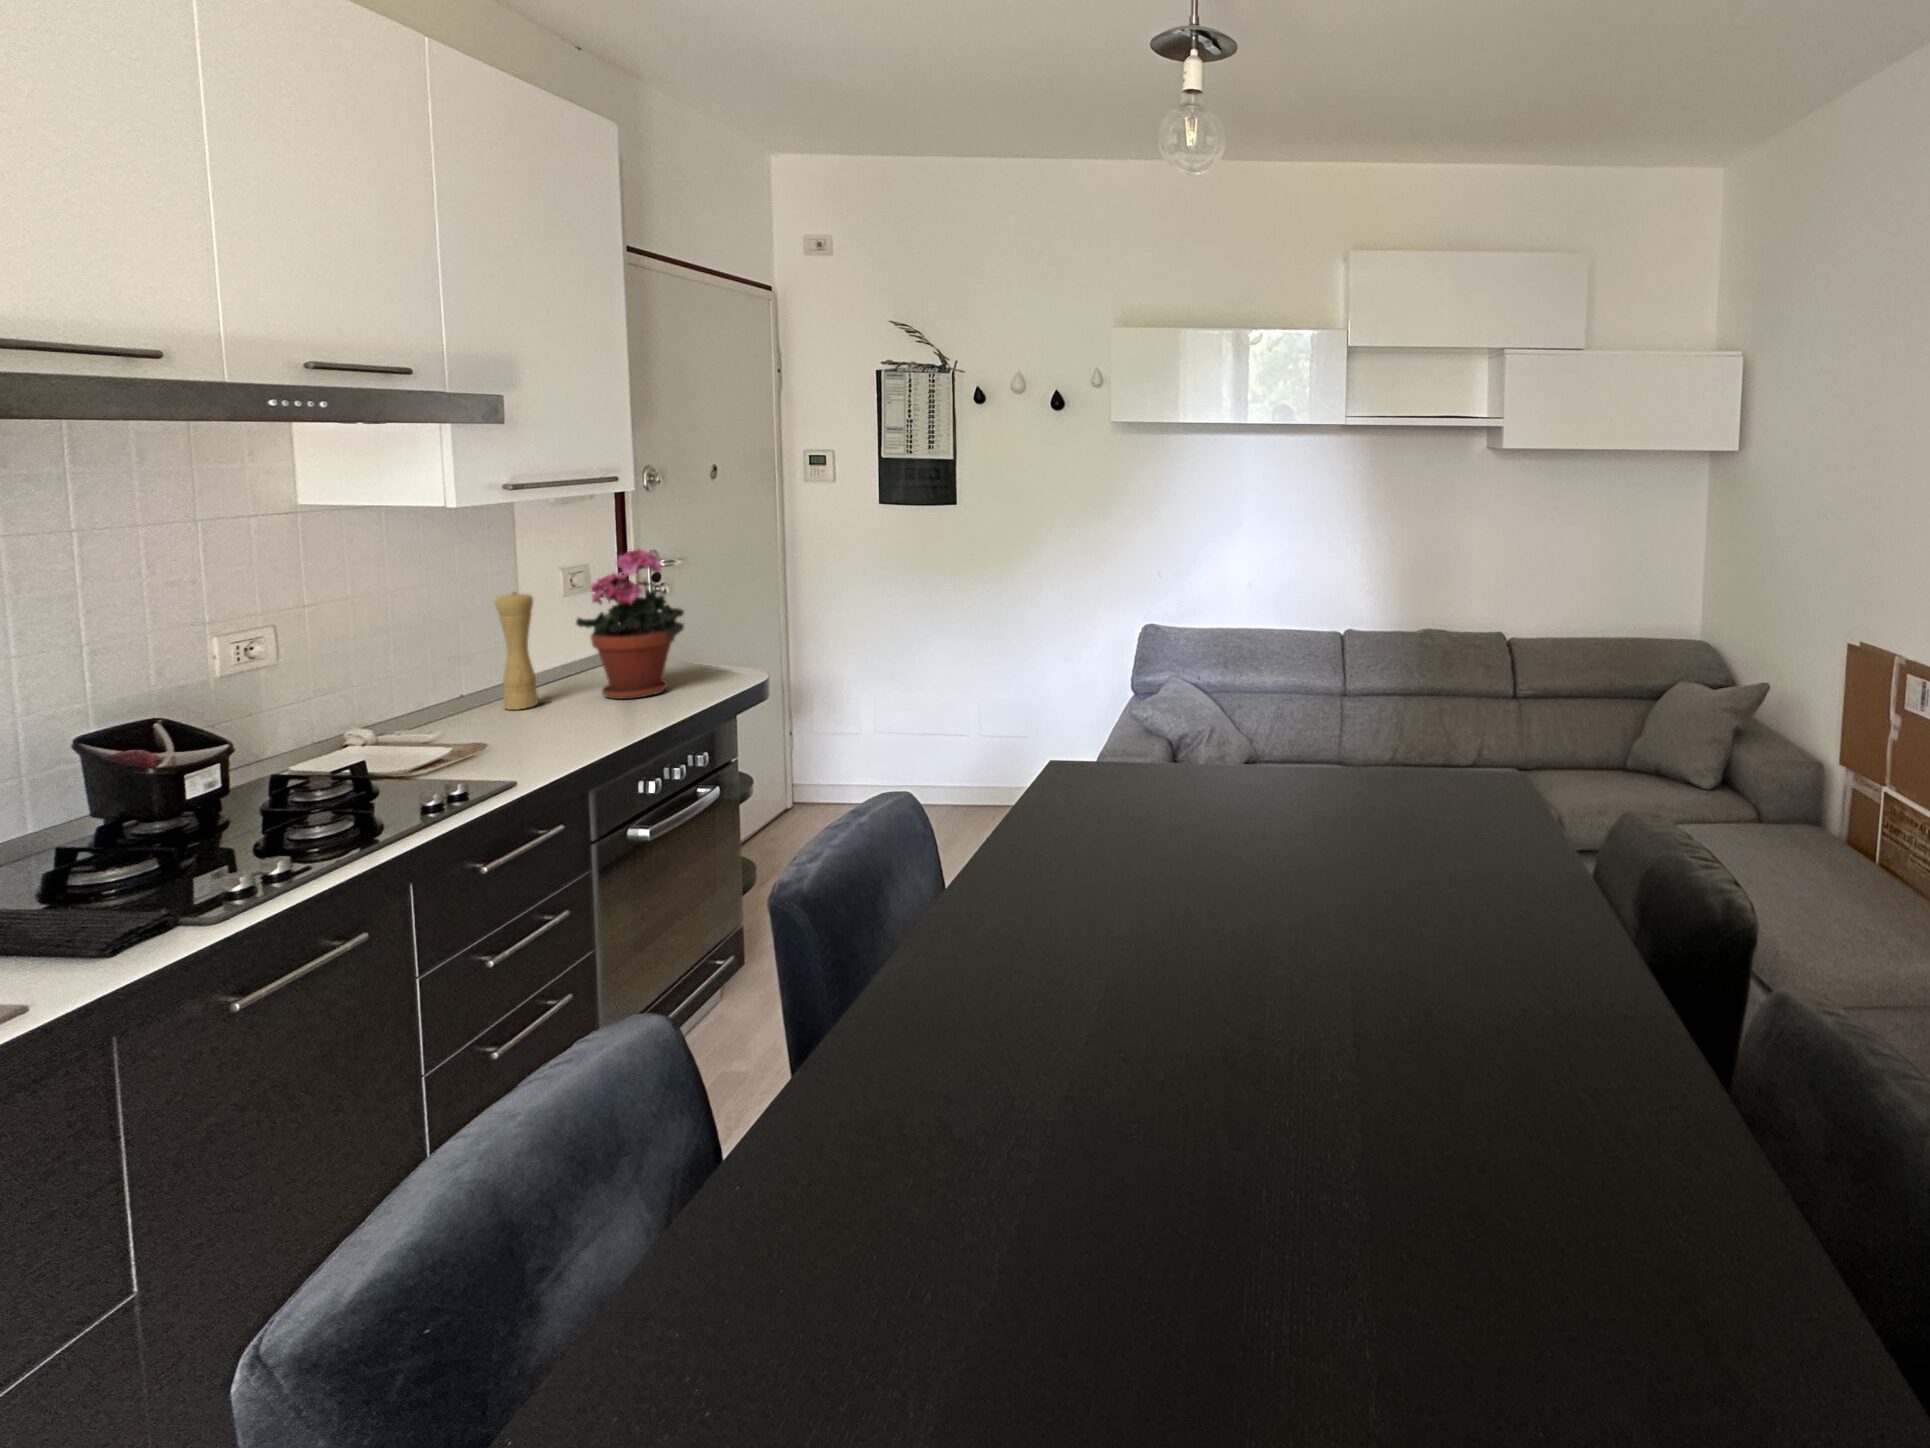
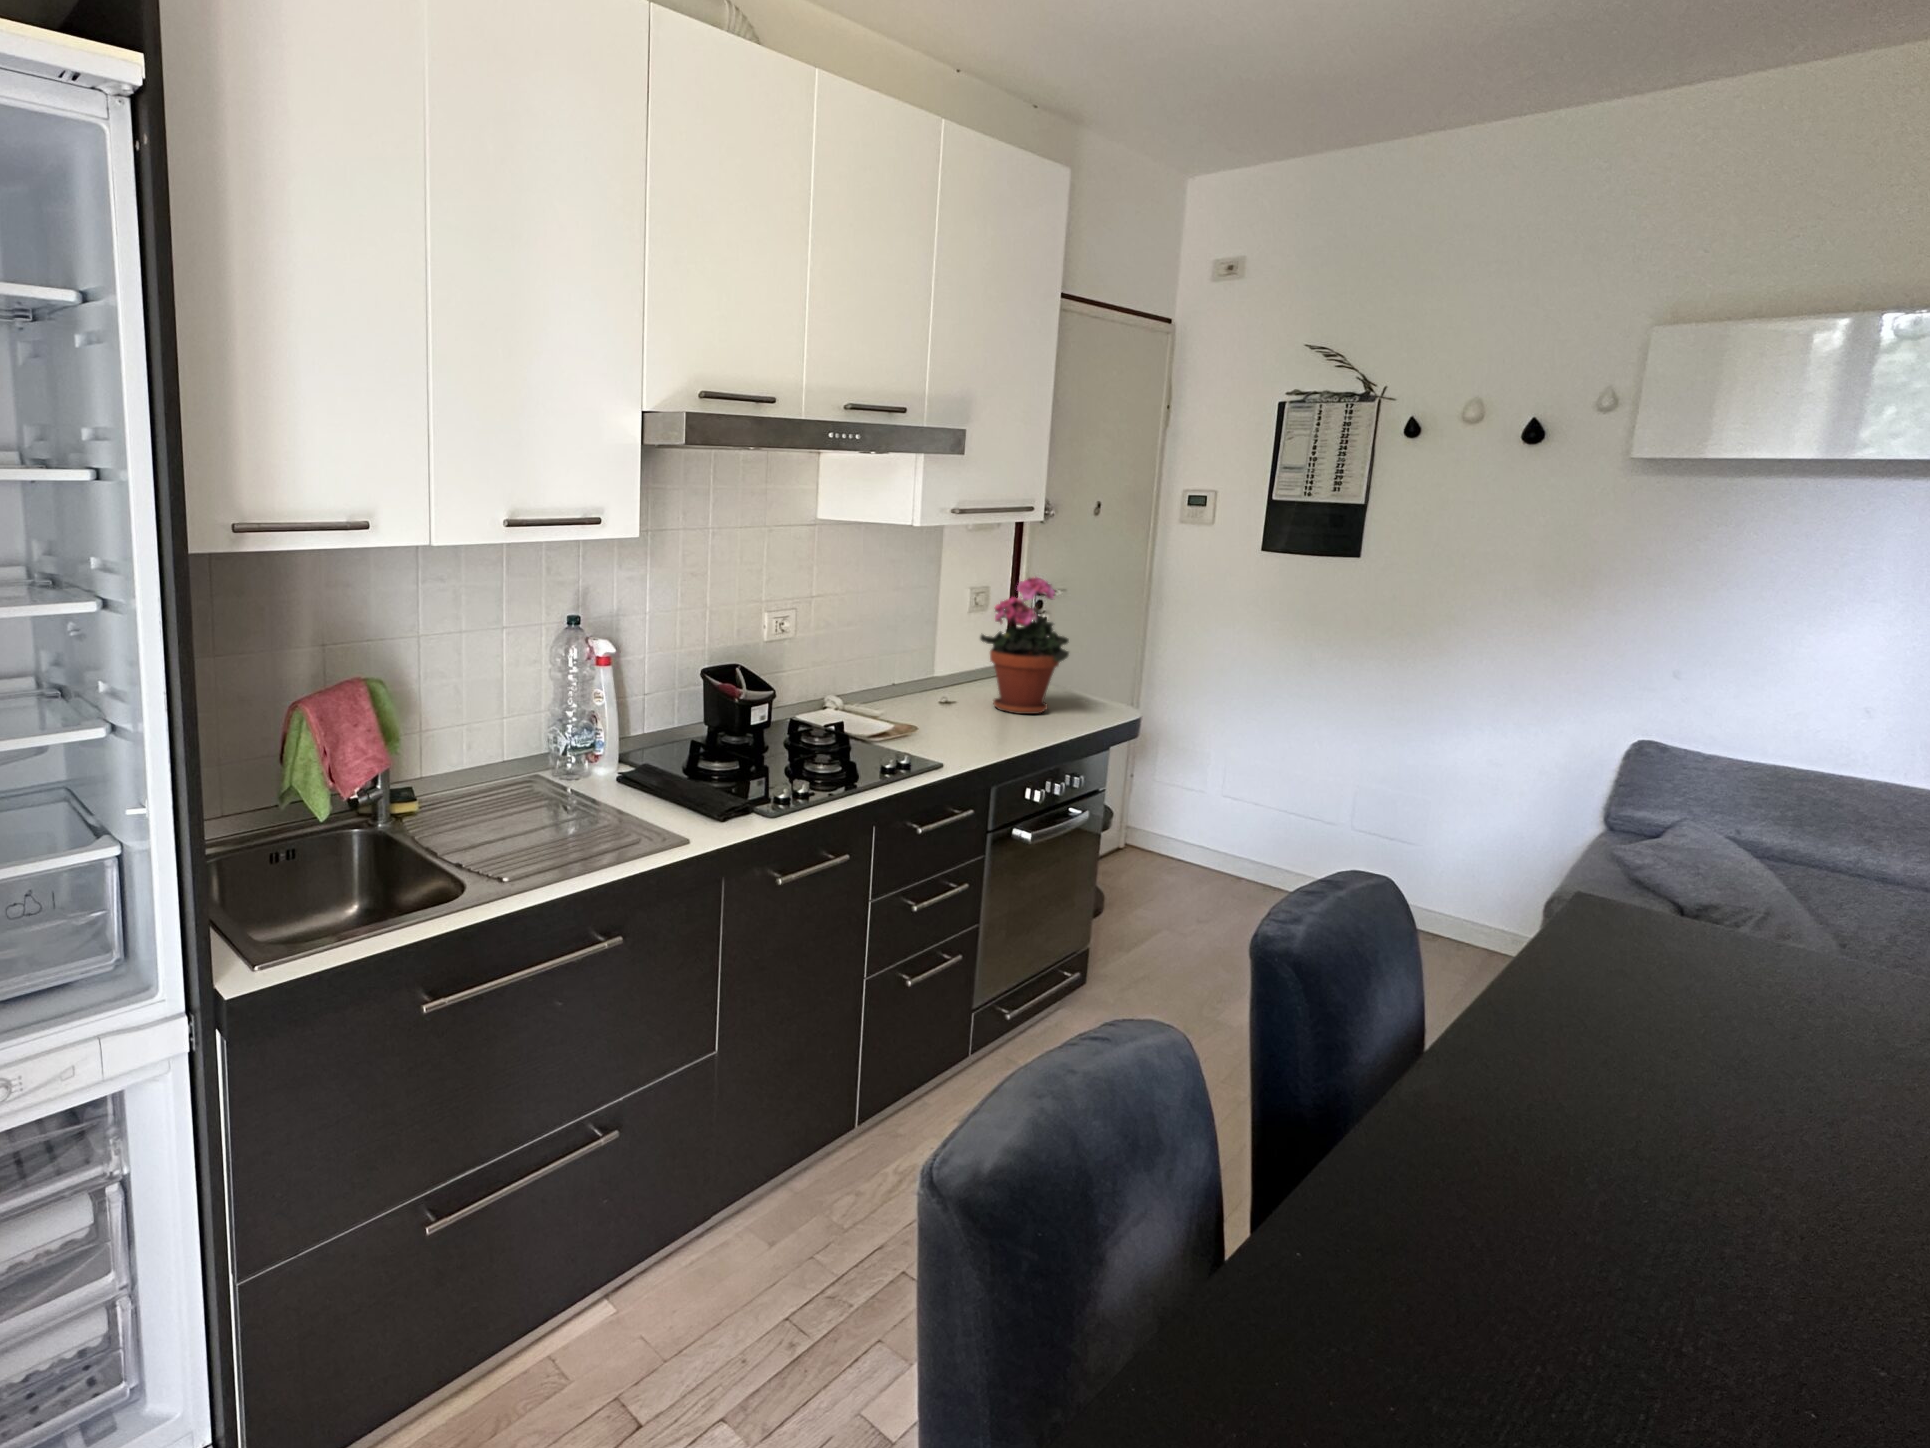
pepper mill: present [495,592,538,710] -> none [922,605,952,705]

